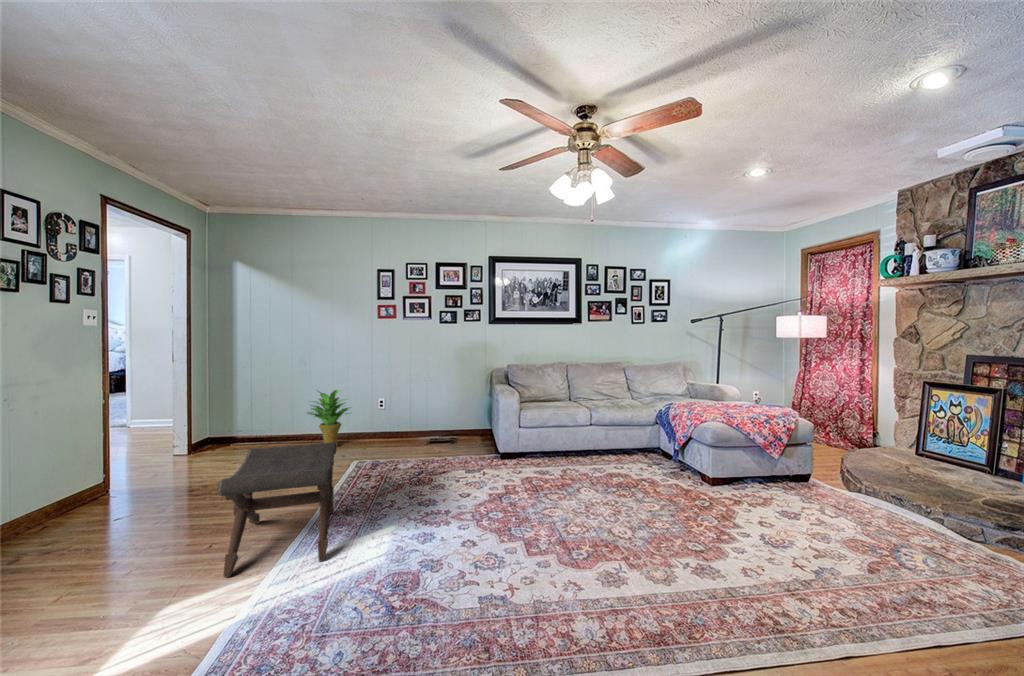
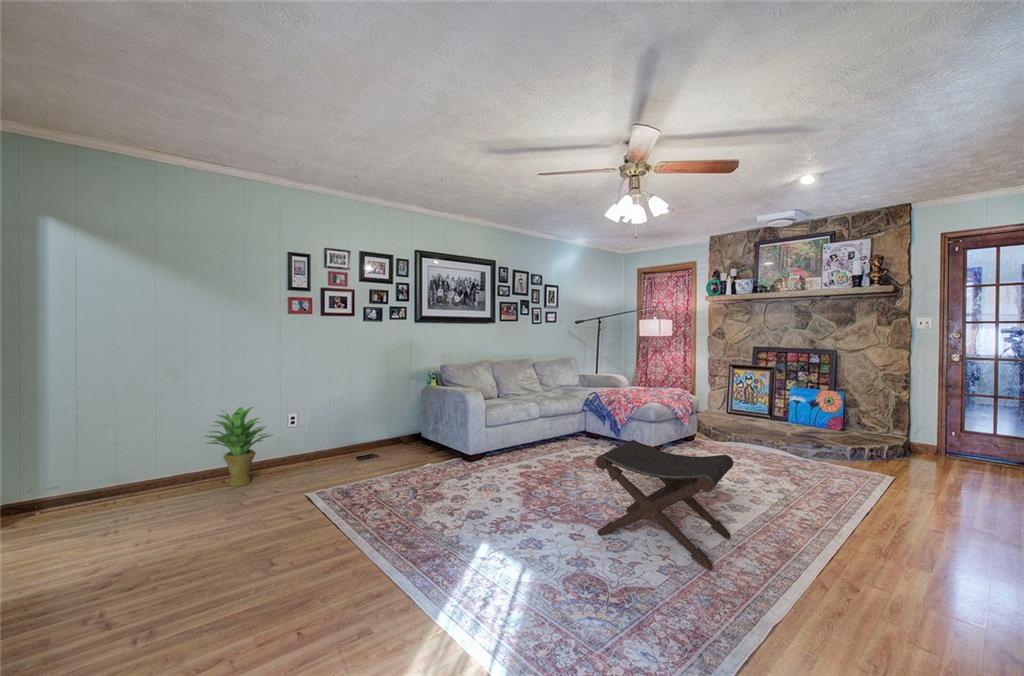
footstool: present [217,442,336,577] -> present [596,440,733,570]

